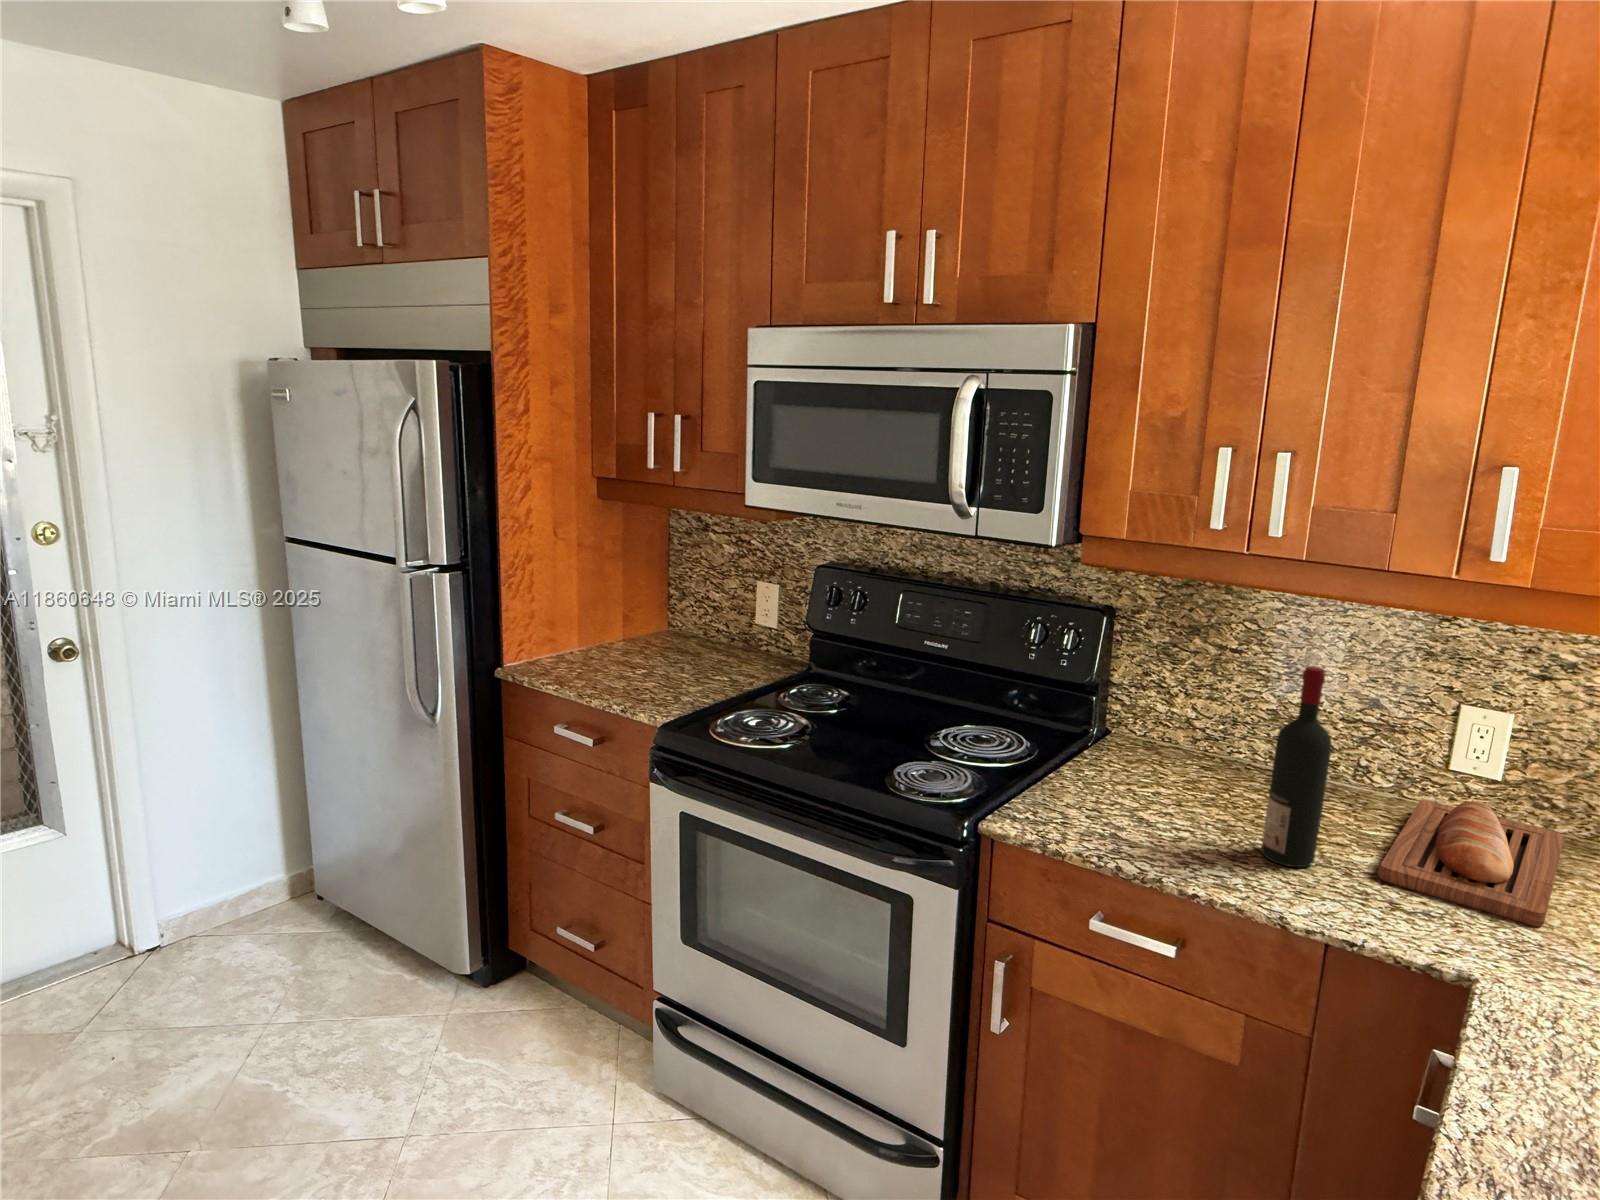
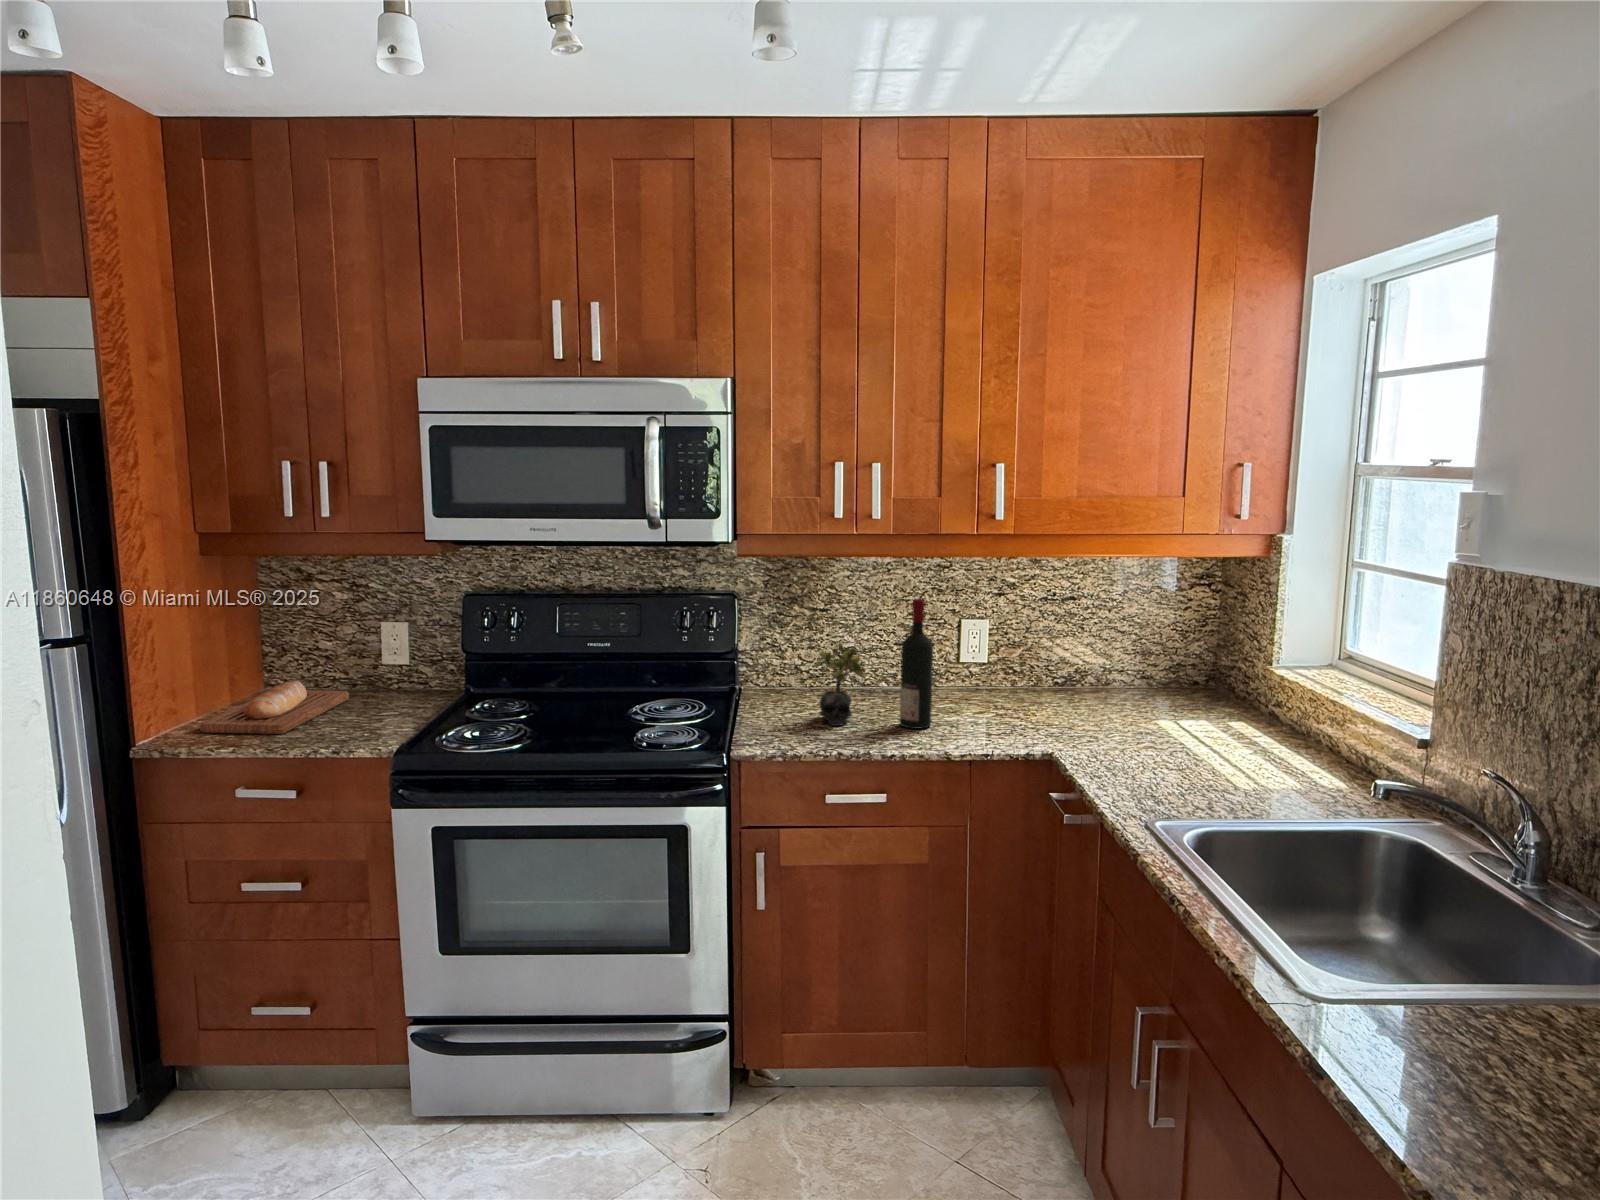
succulent plant: none [1147,707,1221,826] -> present [814,644,866,726]
bread loaf: present [1378,800,1564,927] -> present [200,681,349,734]

